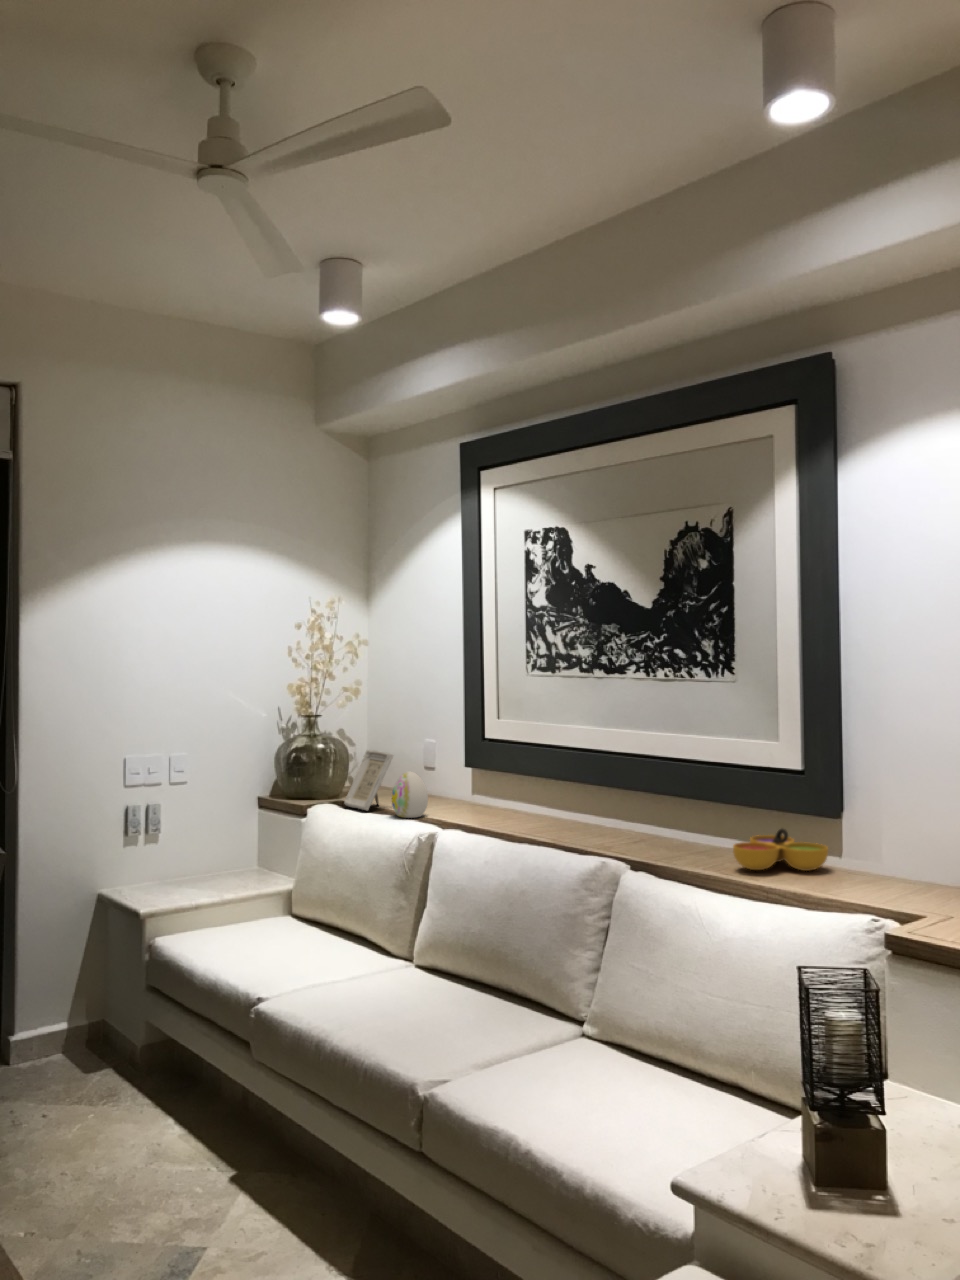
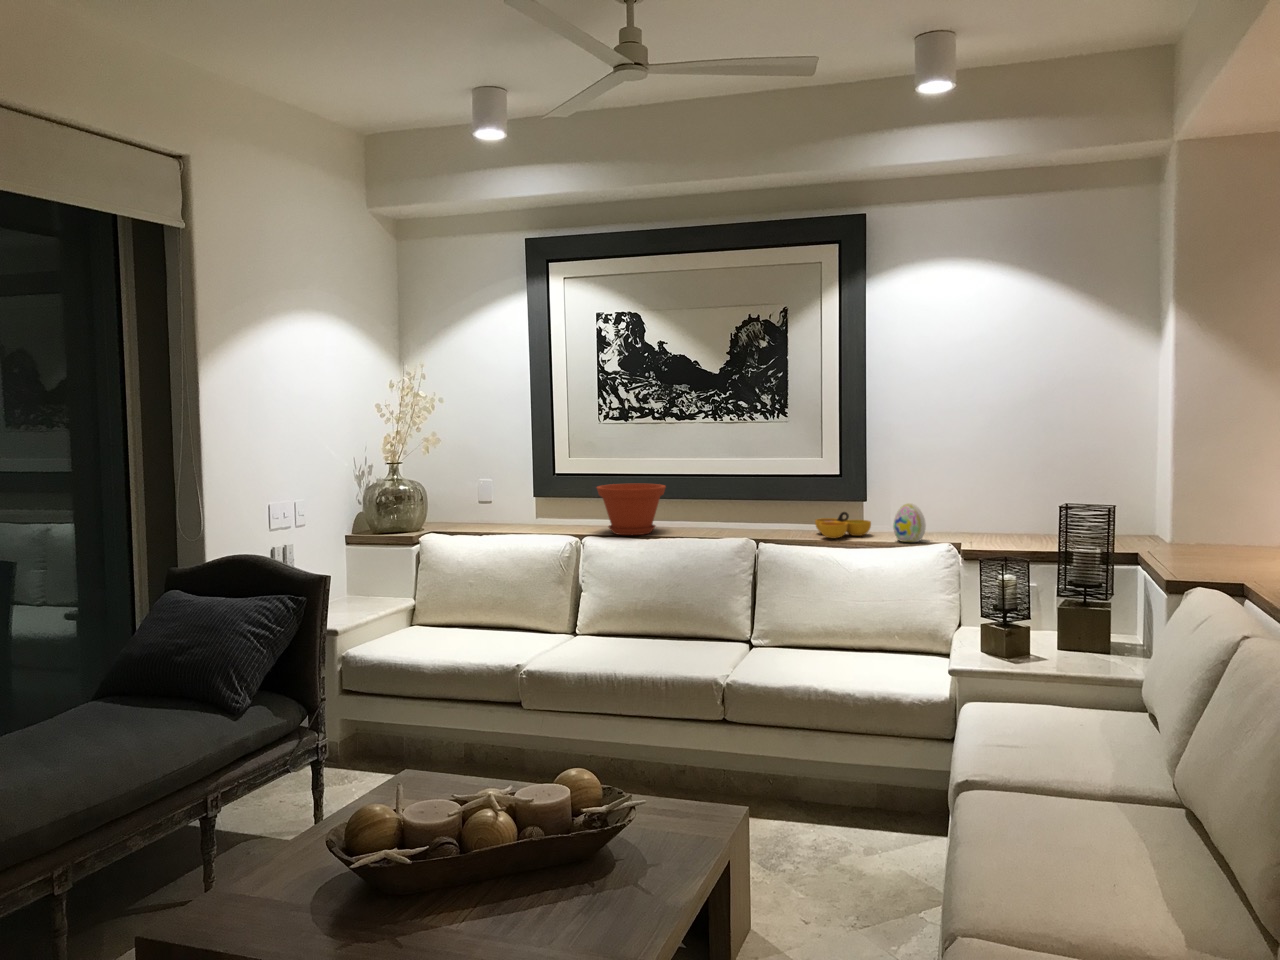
picture frame: present [344,750,393,810] -> none [447,487,490,534]
plant pot: none [481,759,578,832] -> present [597,483,666,535]
decorative egg: present [392,772,428,818] -> present [893,503,926,542]

